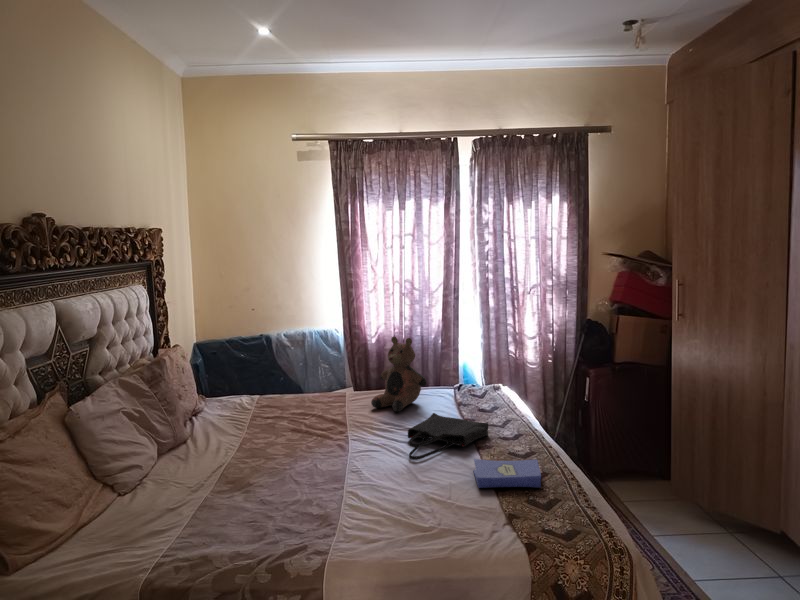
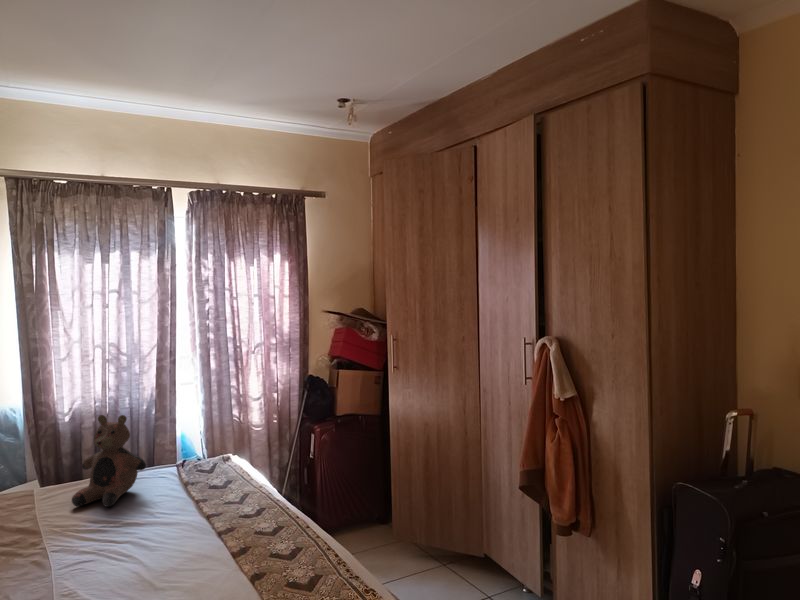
tote bag: present [408,413,489,460] -> none [131,501,227,565]
hardcover book: present [473,459,541,488] -> none [220,534,296,581]

